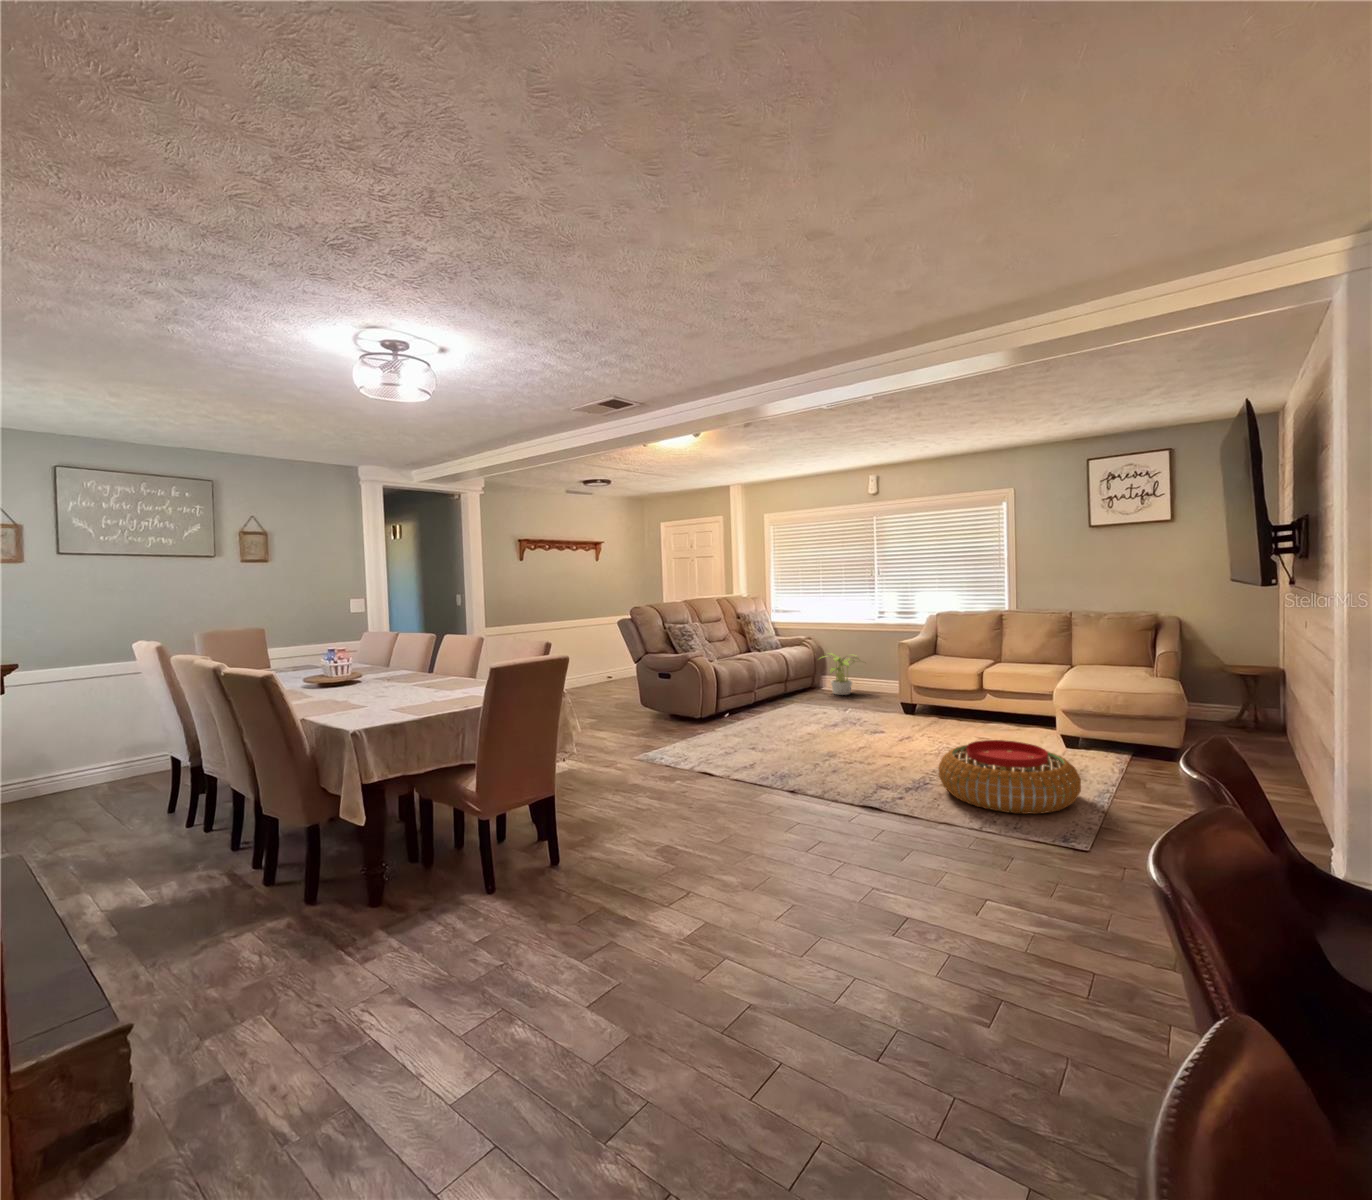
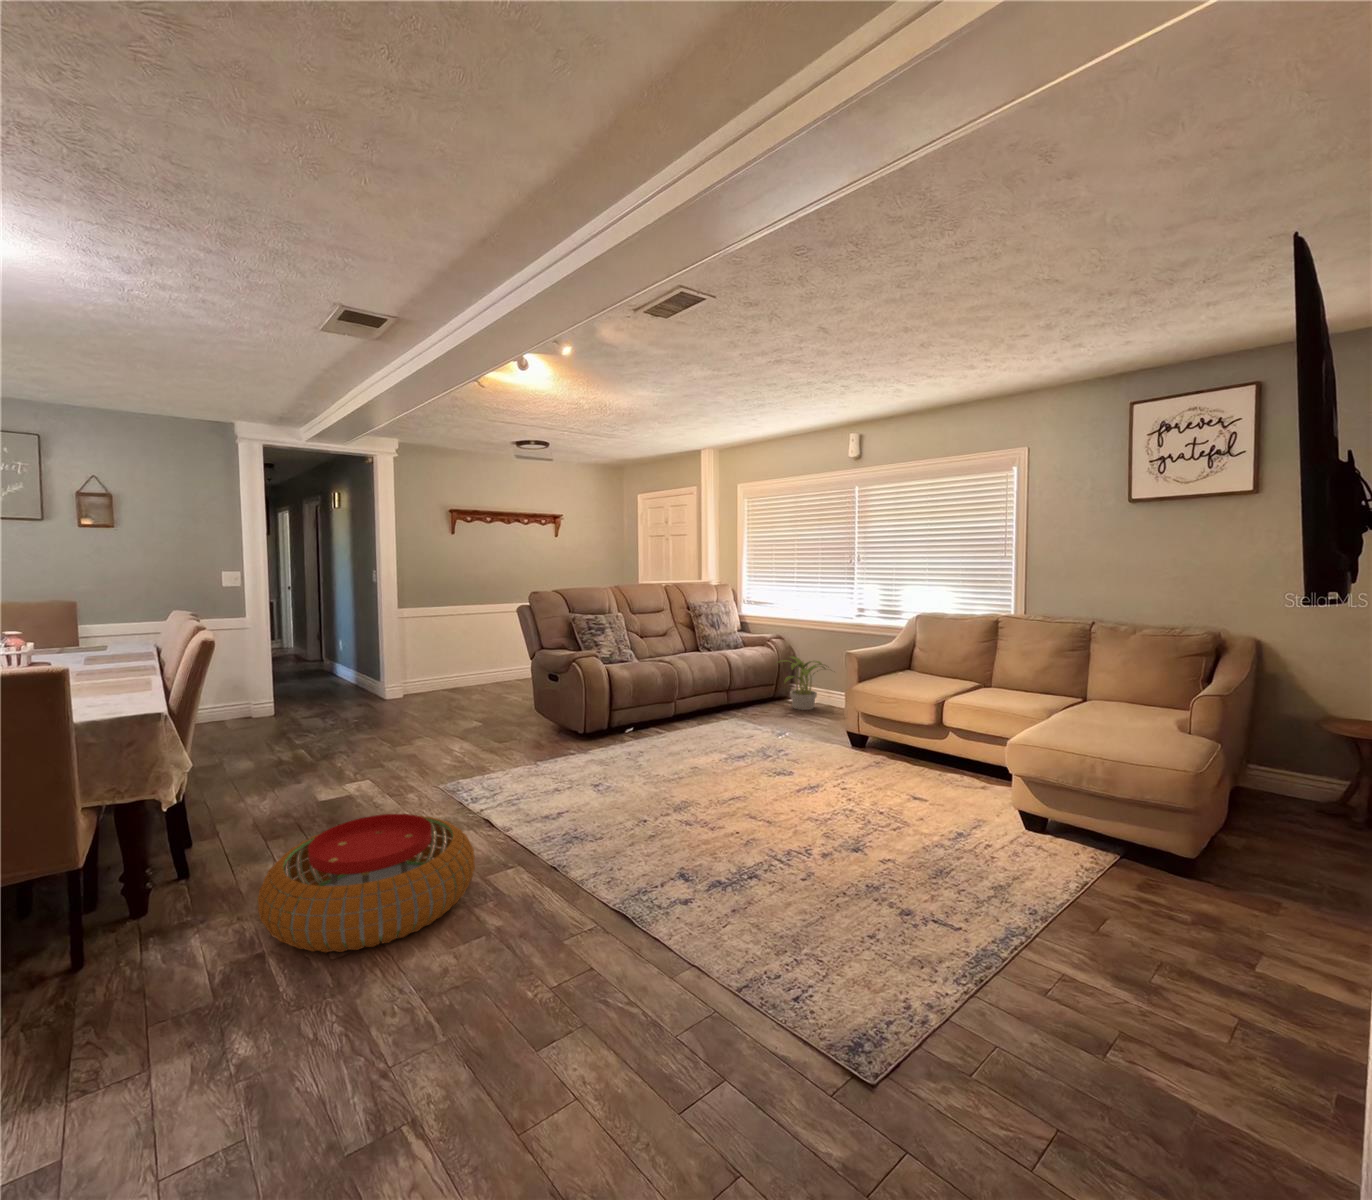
pouf: present [939,740,1081,814] -> present [258,814,475,952]

